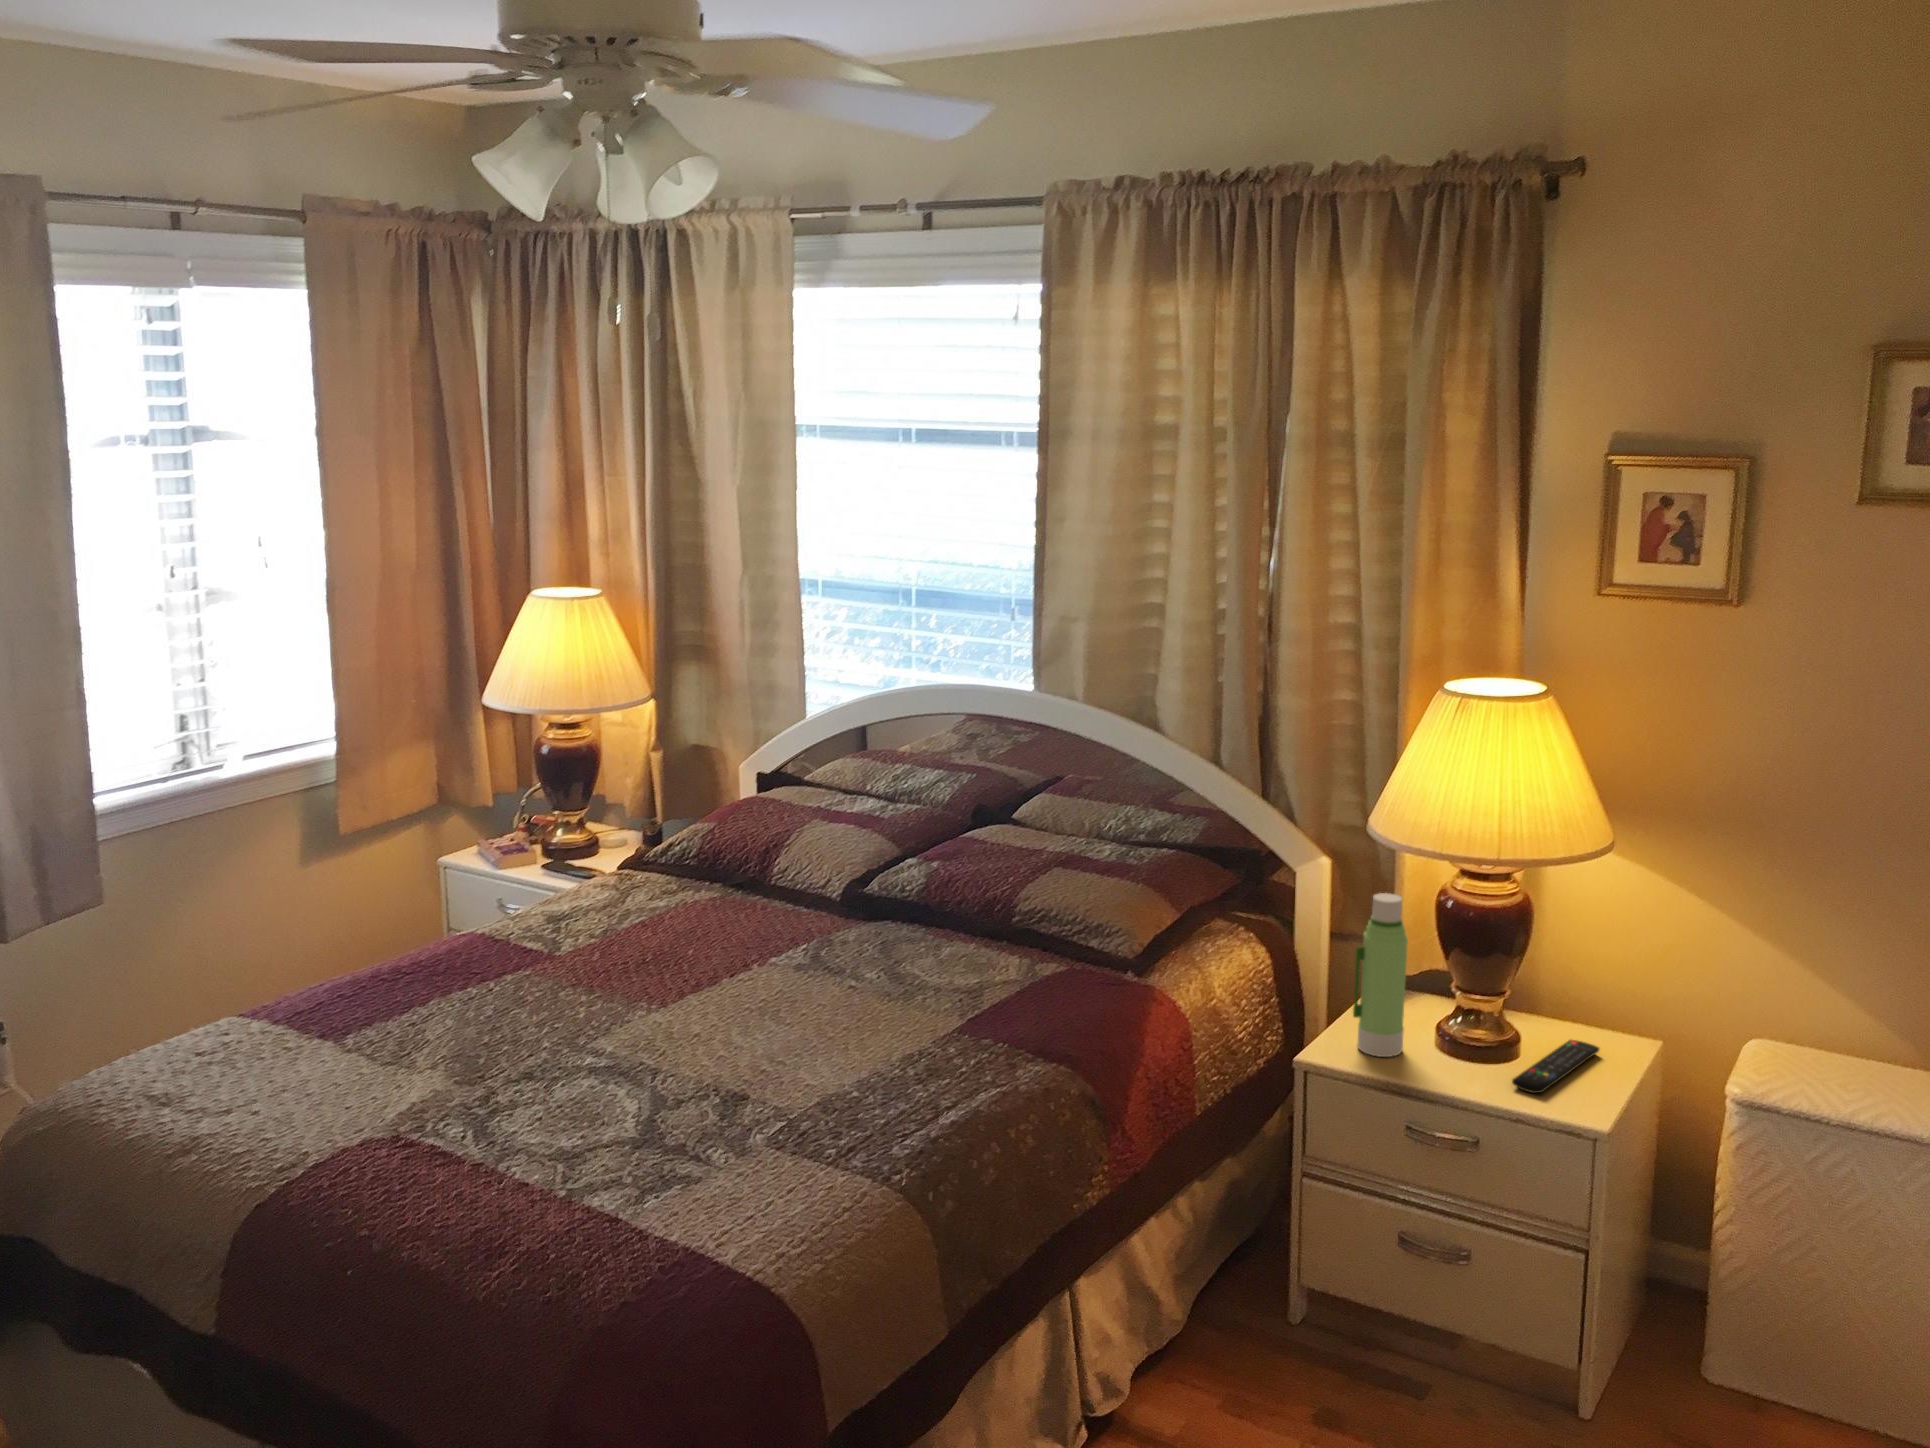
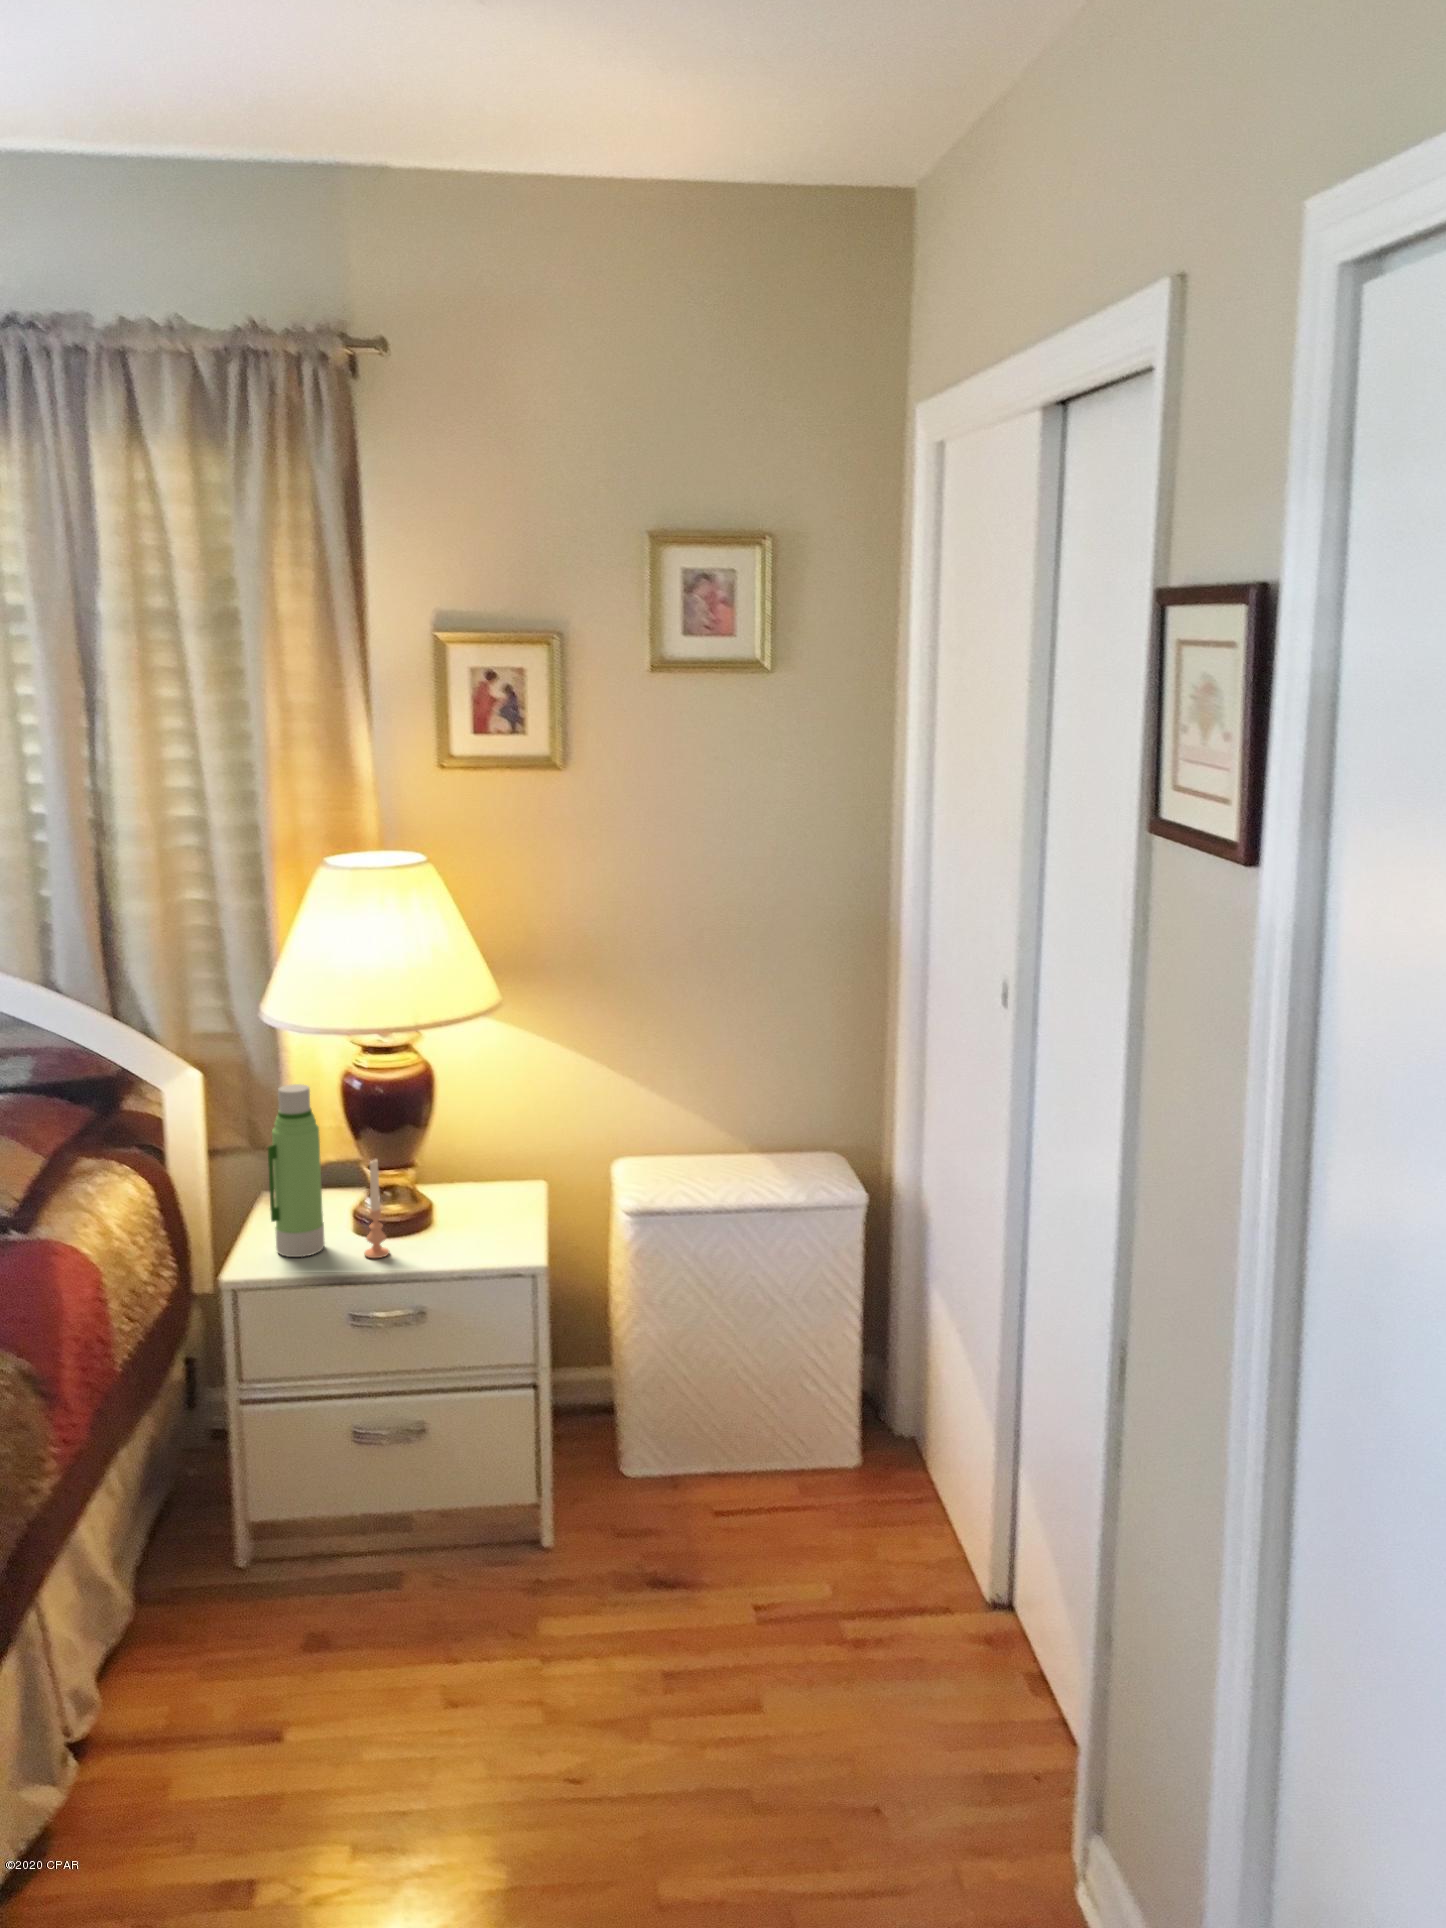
candle: none [1434,981,1459,1077] -> present [364,1160,389,1258]
remote control: present [1512,1040,1600,1093] -> none [443,1197,501,1252]

